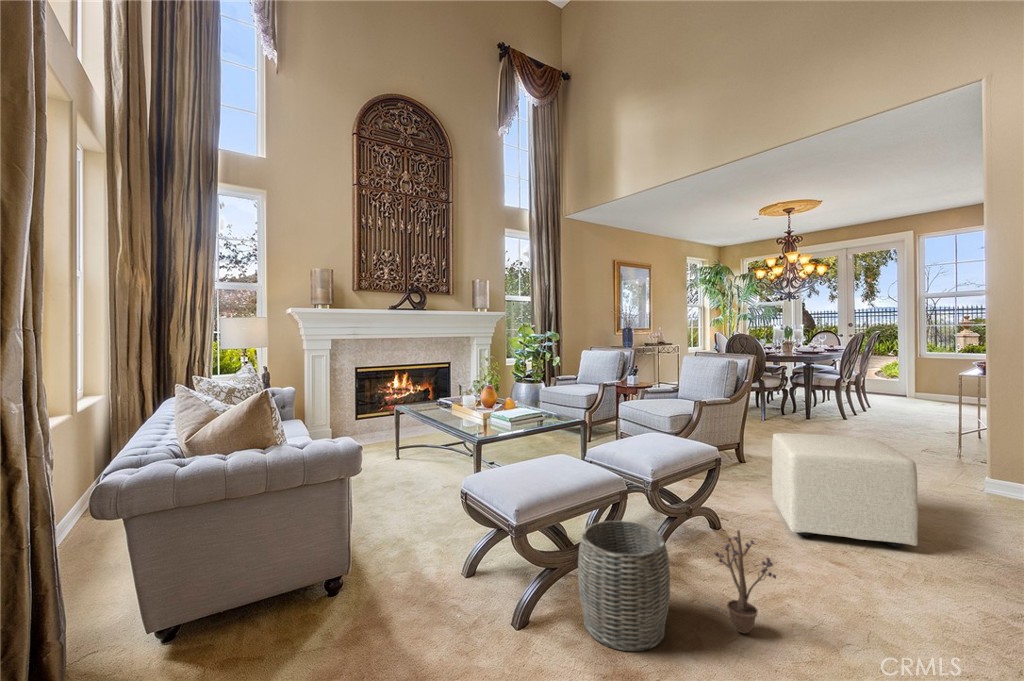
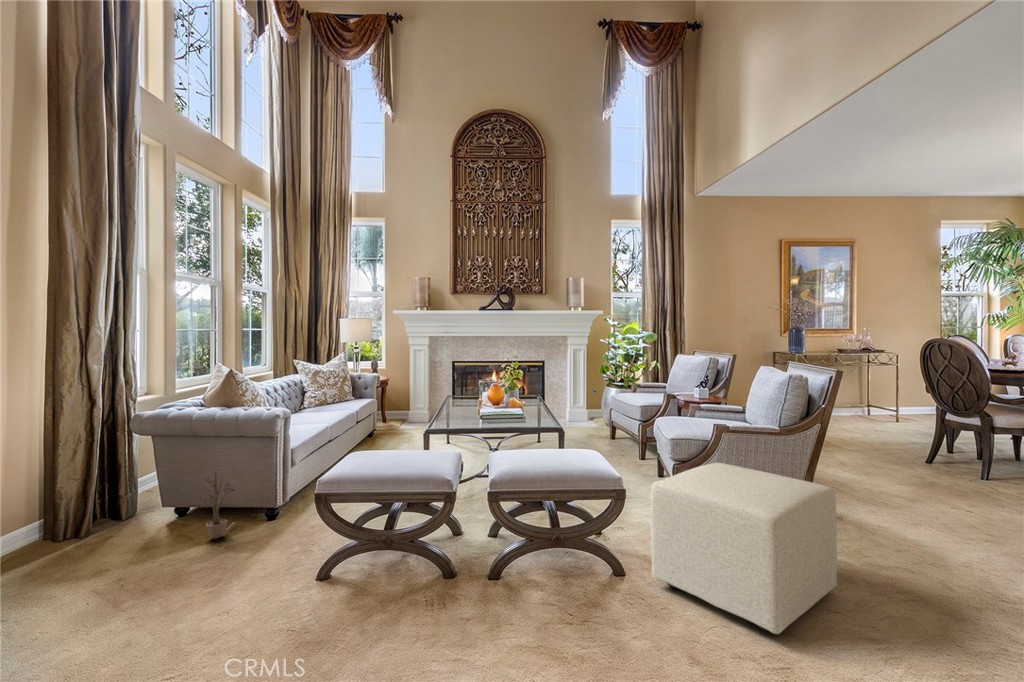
woven basket: present [578,521,670,651] -> none [327,505,407,612]
decorative plant: present [705,530,776,633] -> present [199,472,235,539]

